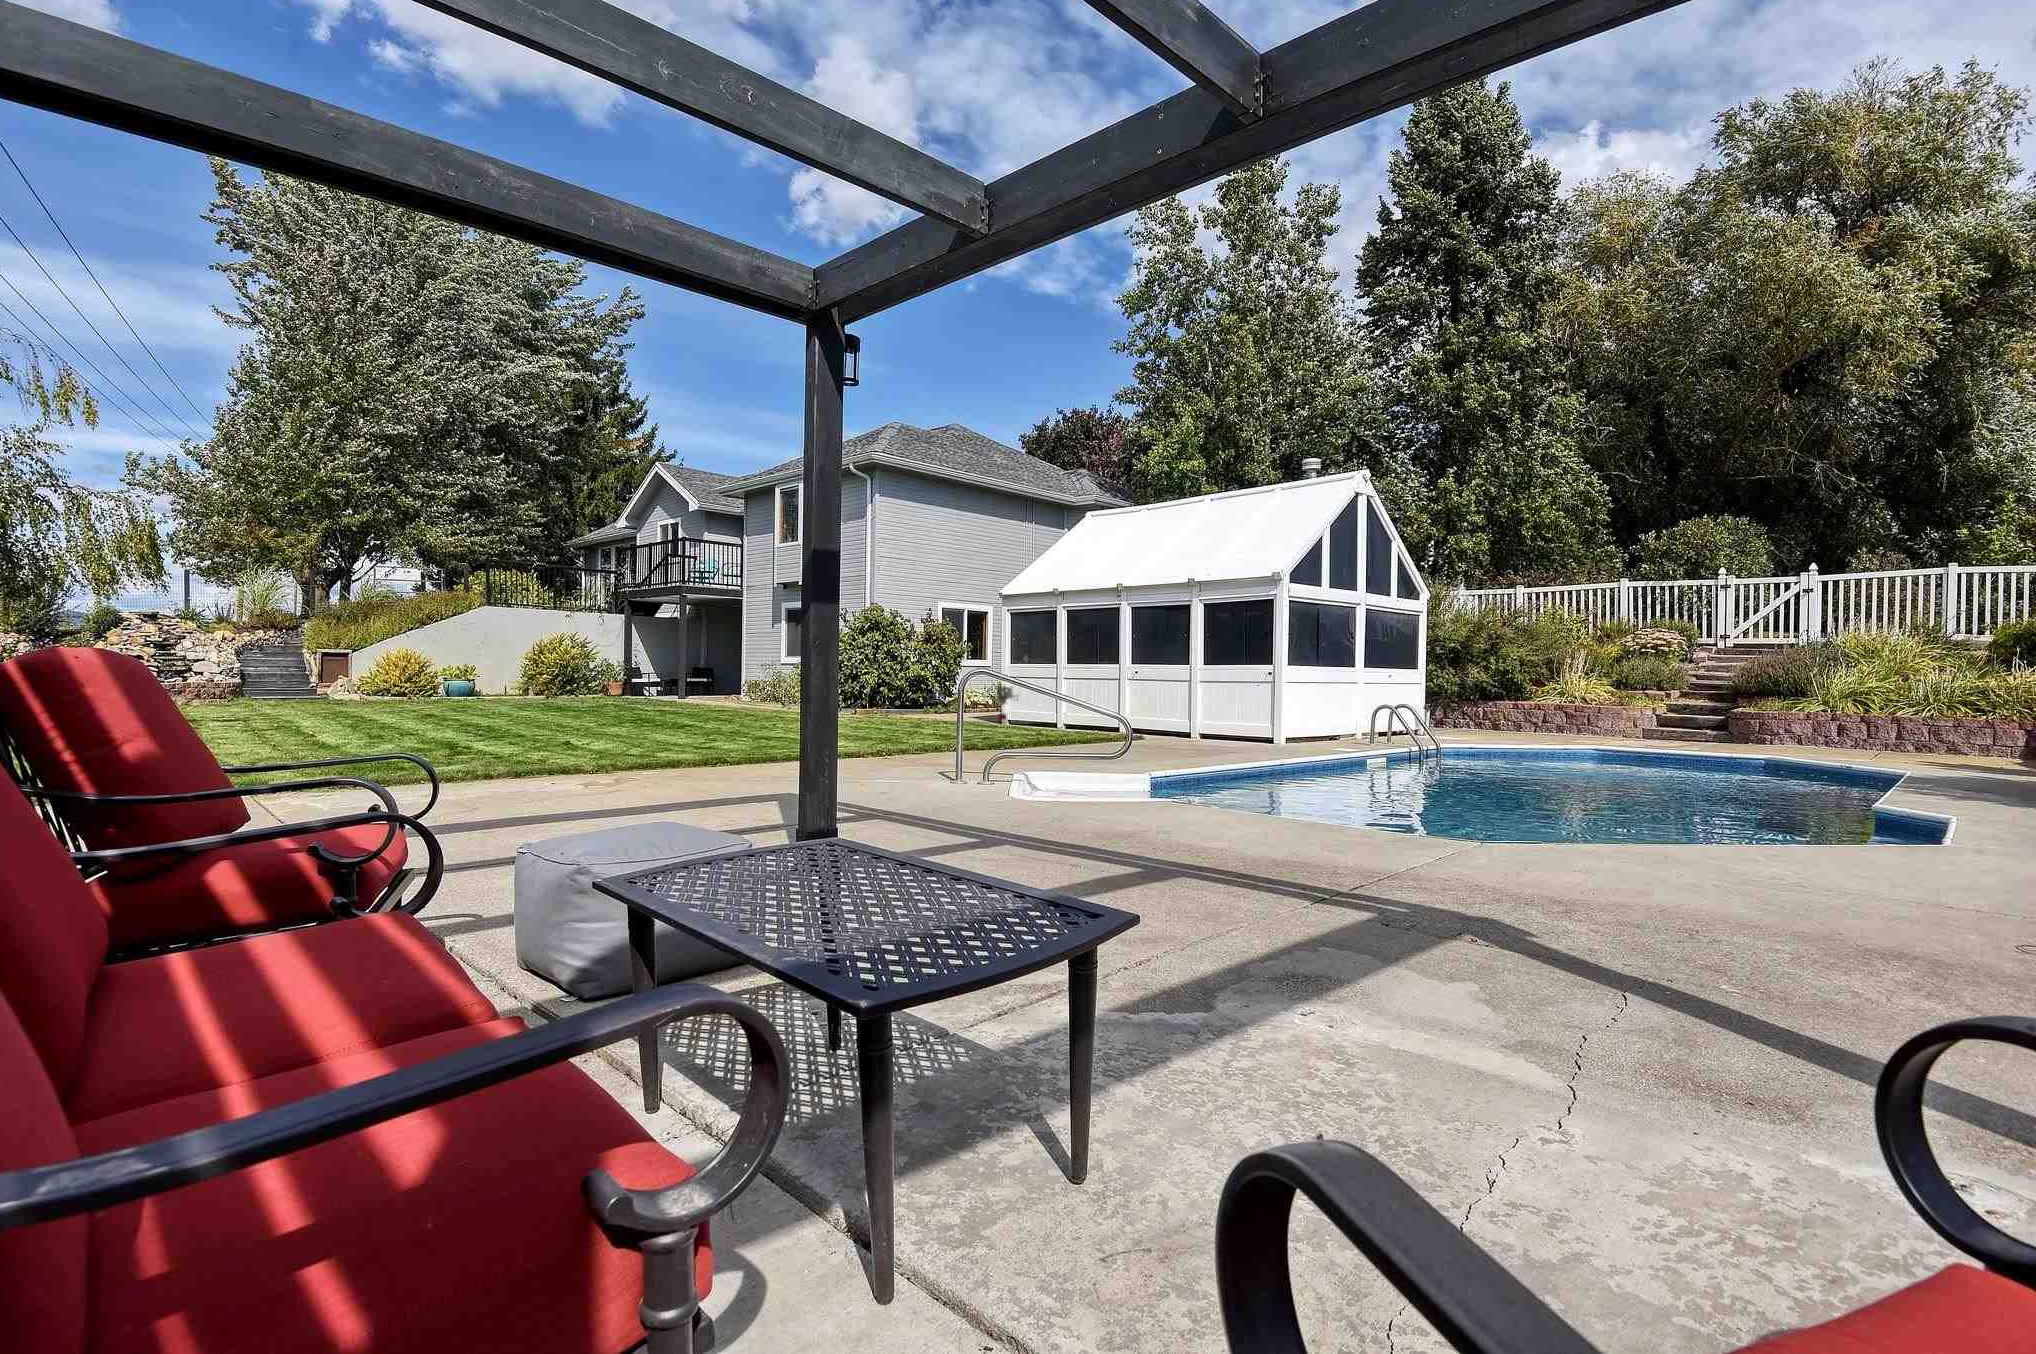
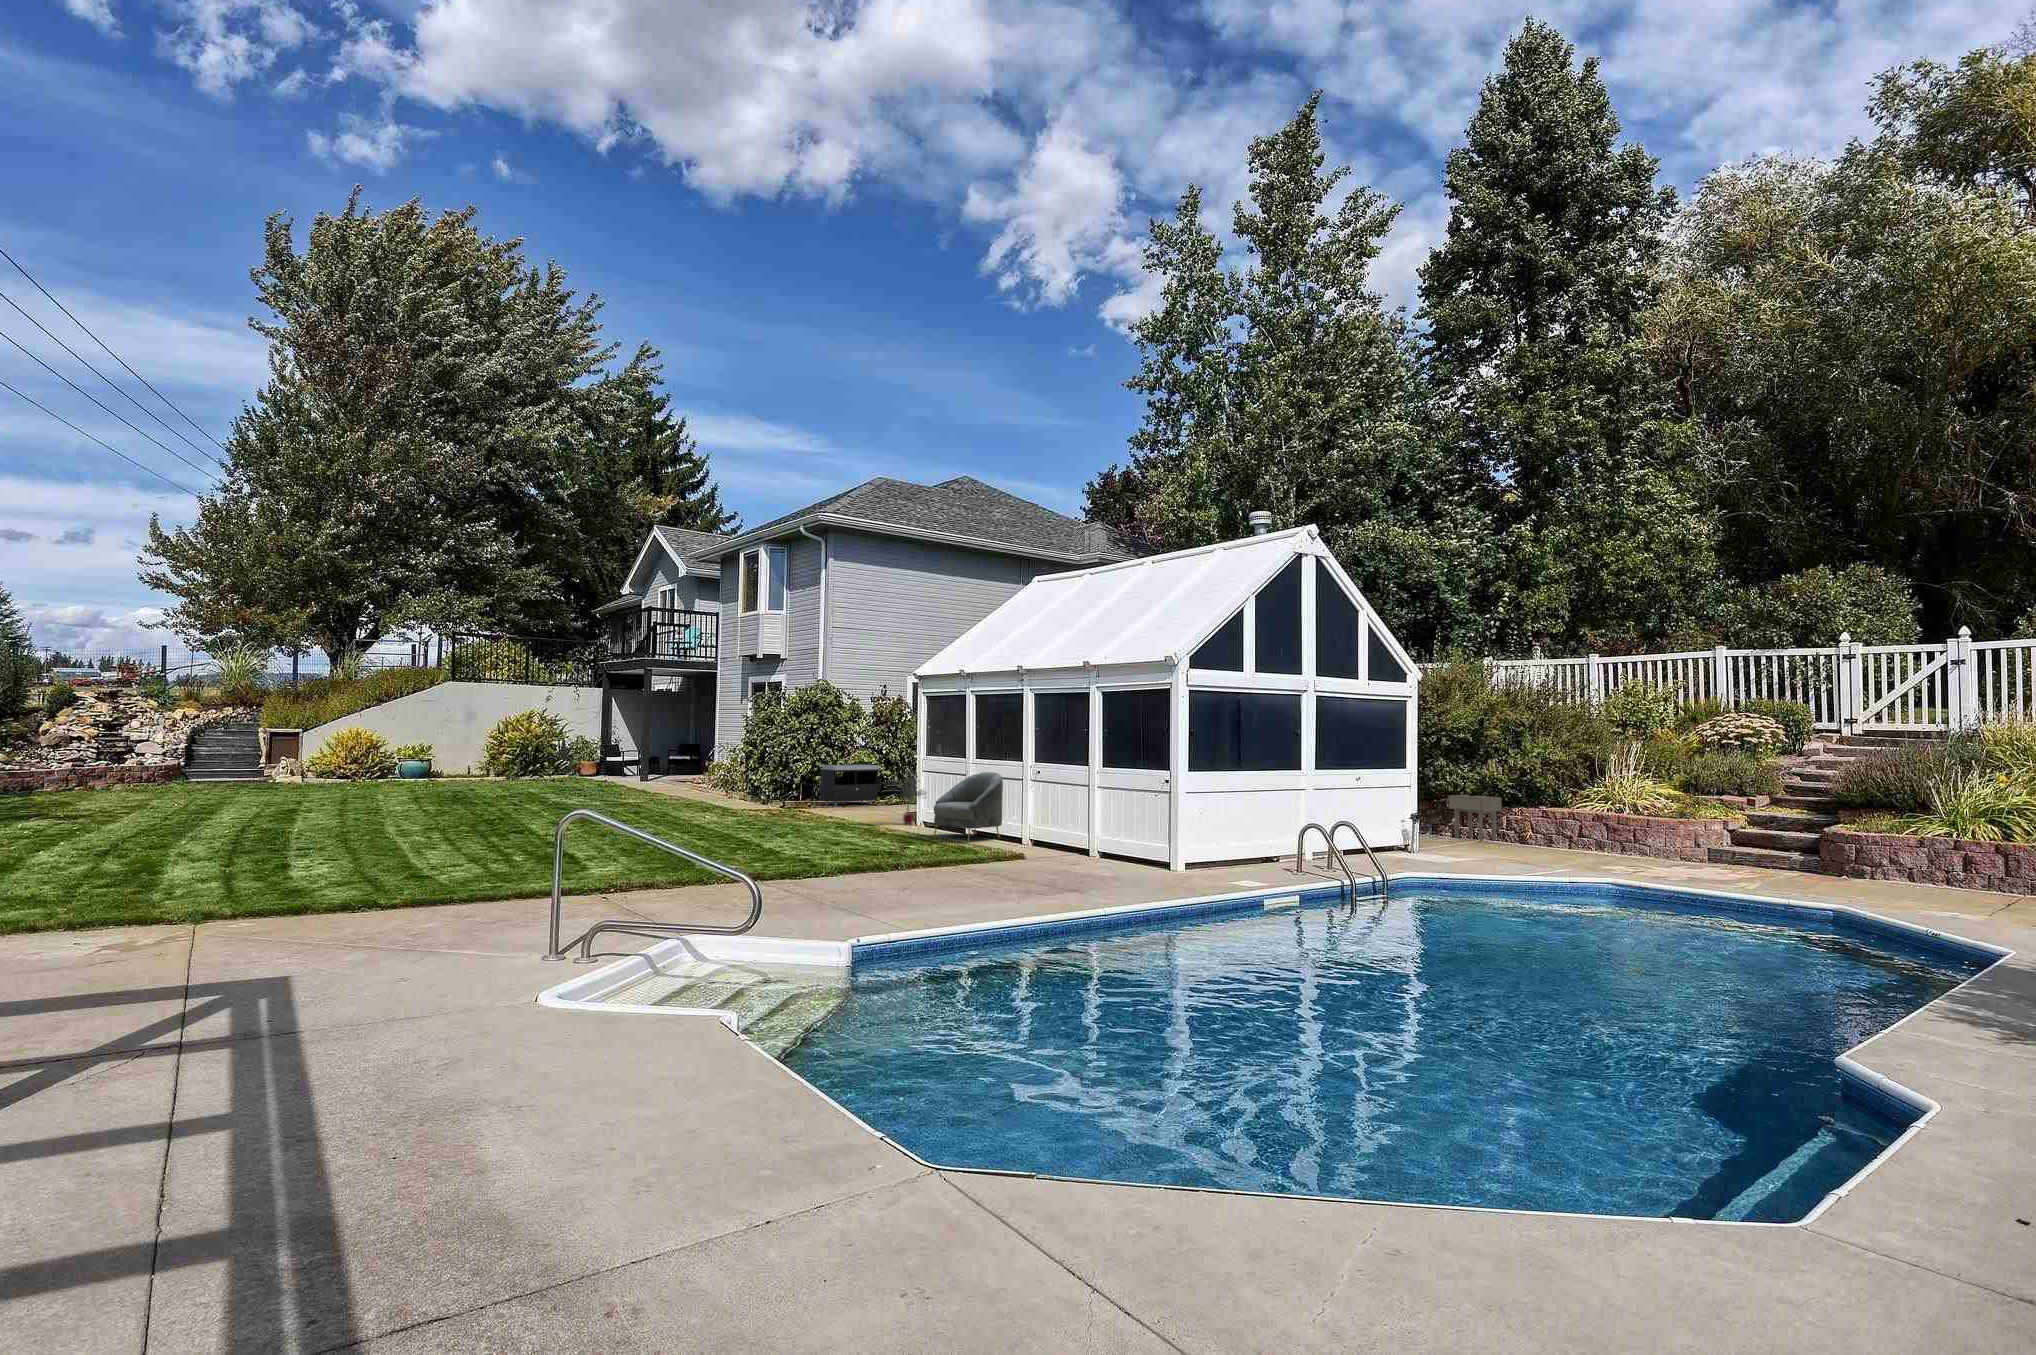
armchair: none [1044,675,1104,730] -> present [933,772,1003,841]
storage bench: none [887,679,938,714] -> present [820,764,879,806]
side table: none [1437,695,1479,730] -> present [1449,795,1502,841]

